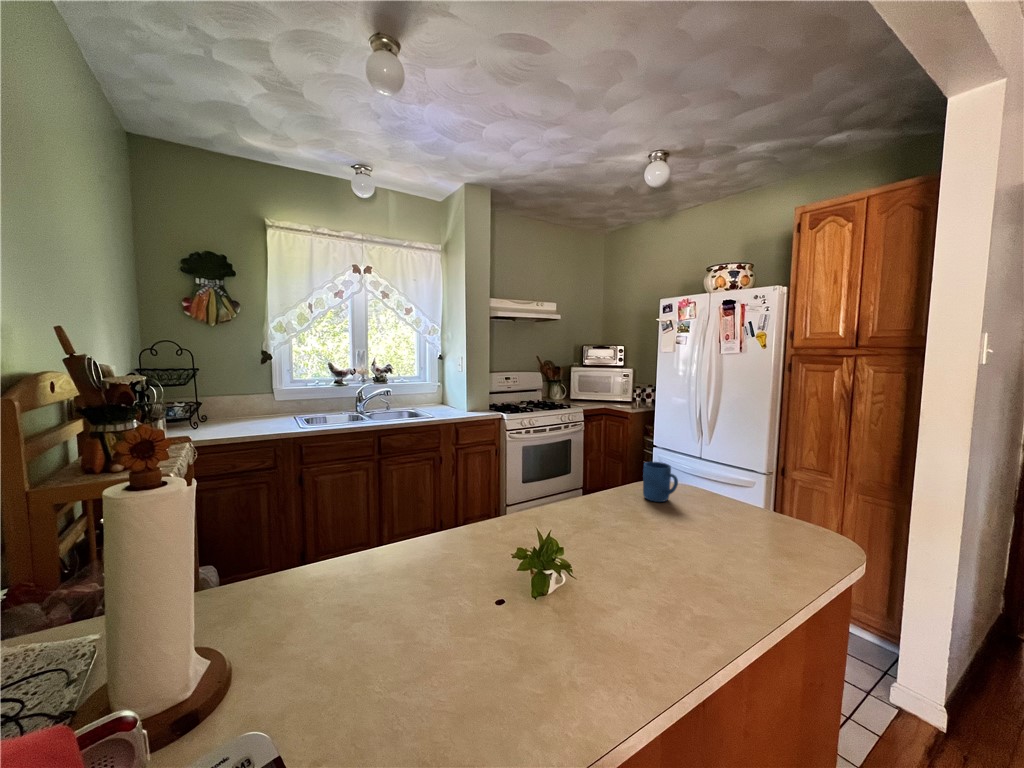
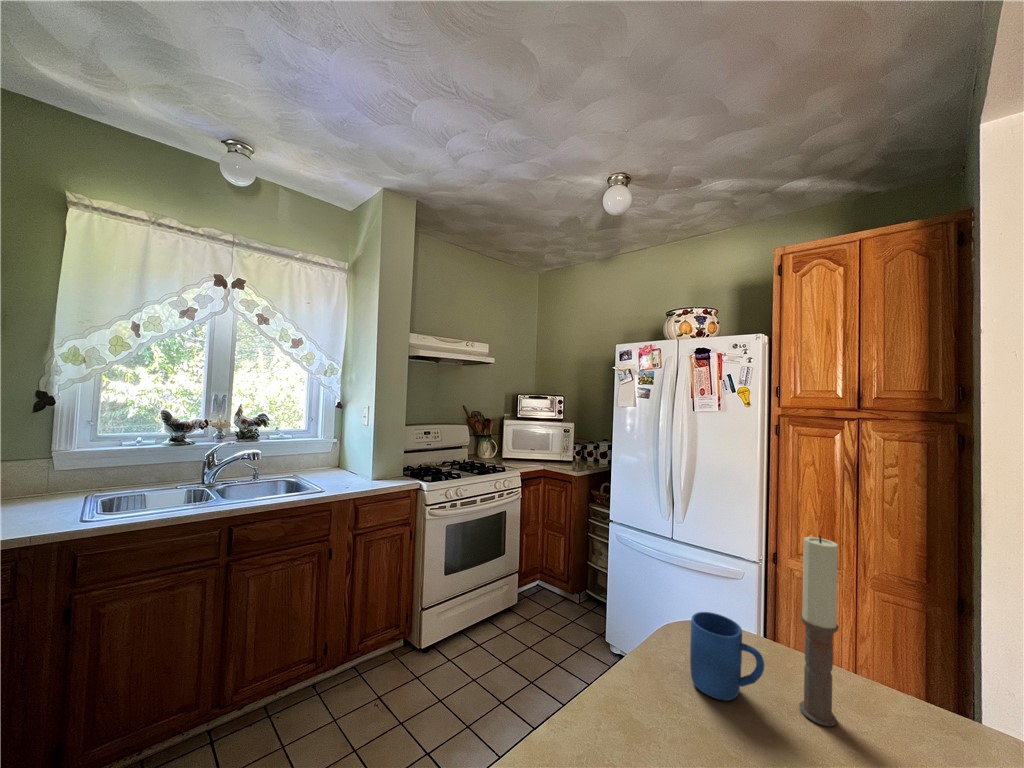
candle: none [699,414,721,512] -> present [799,536,839,726]

